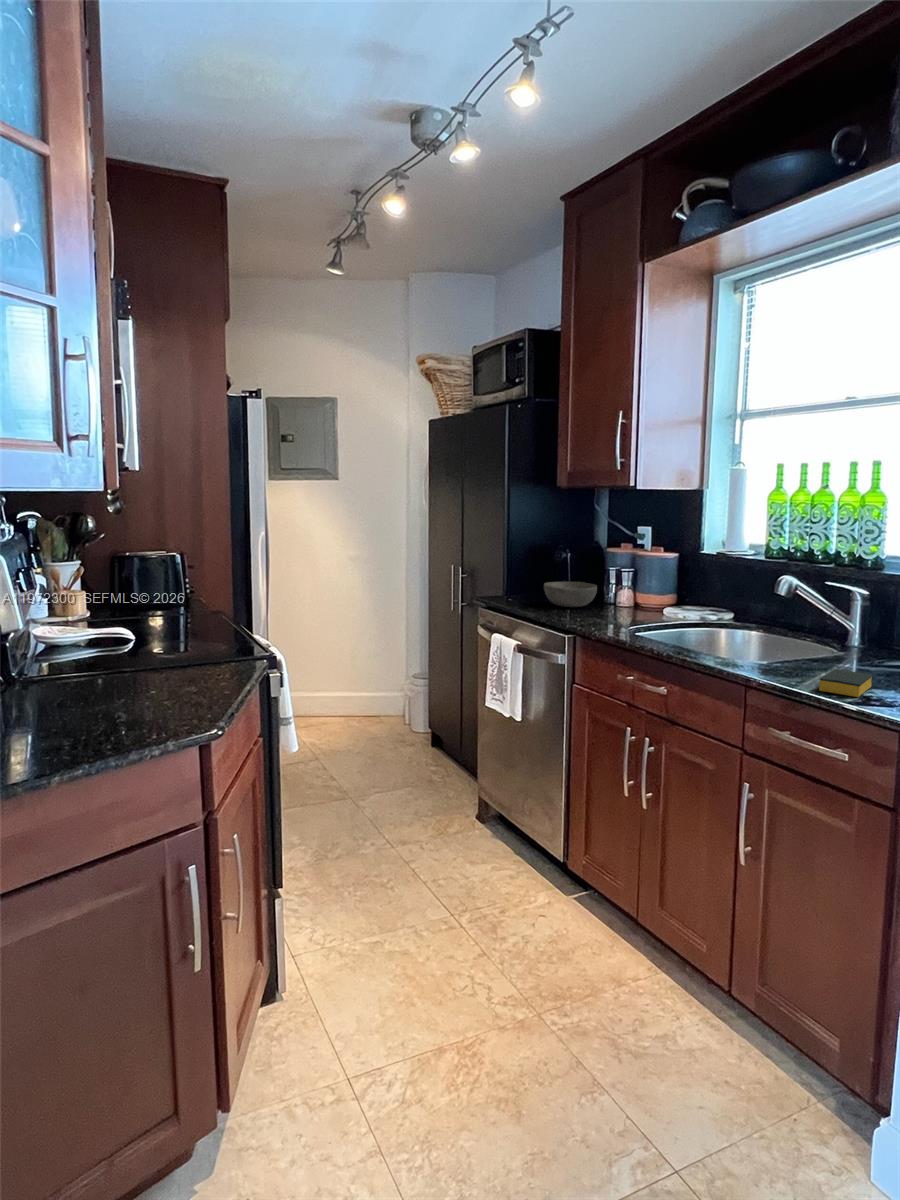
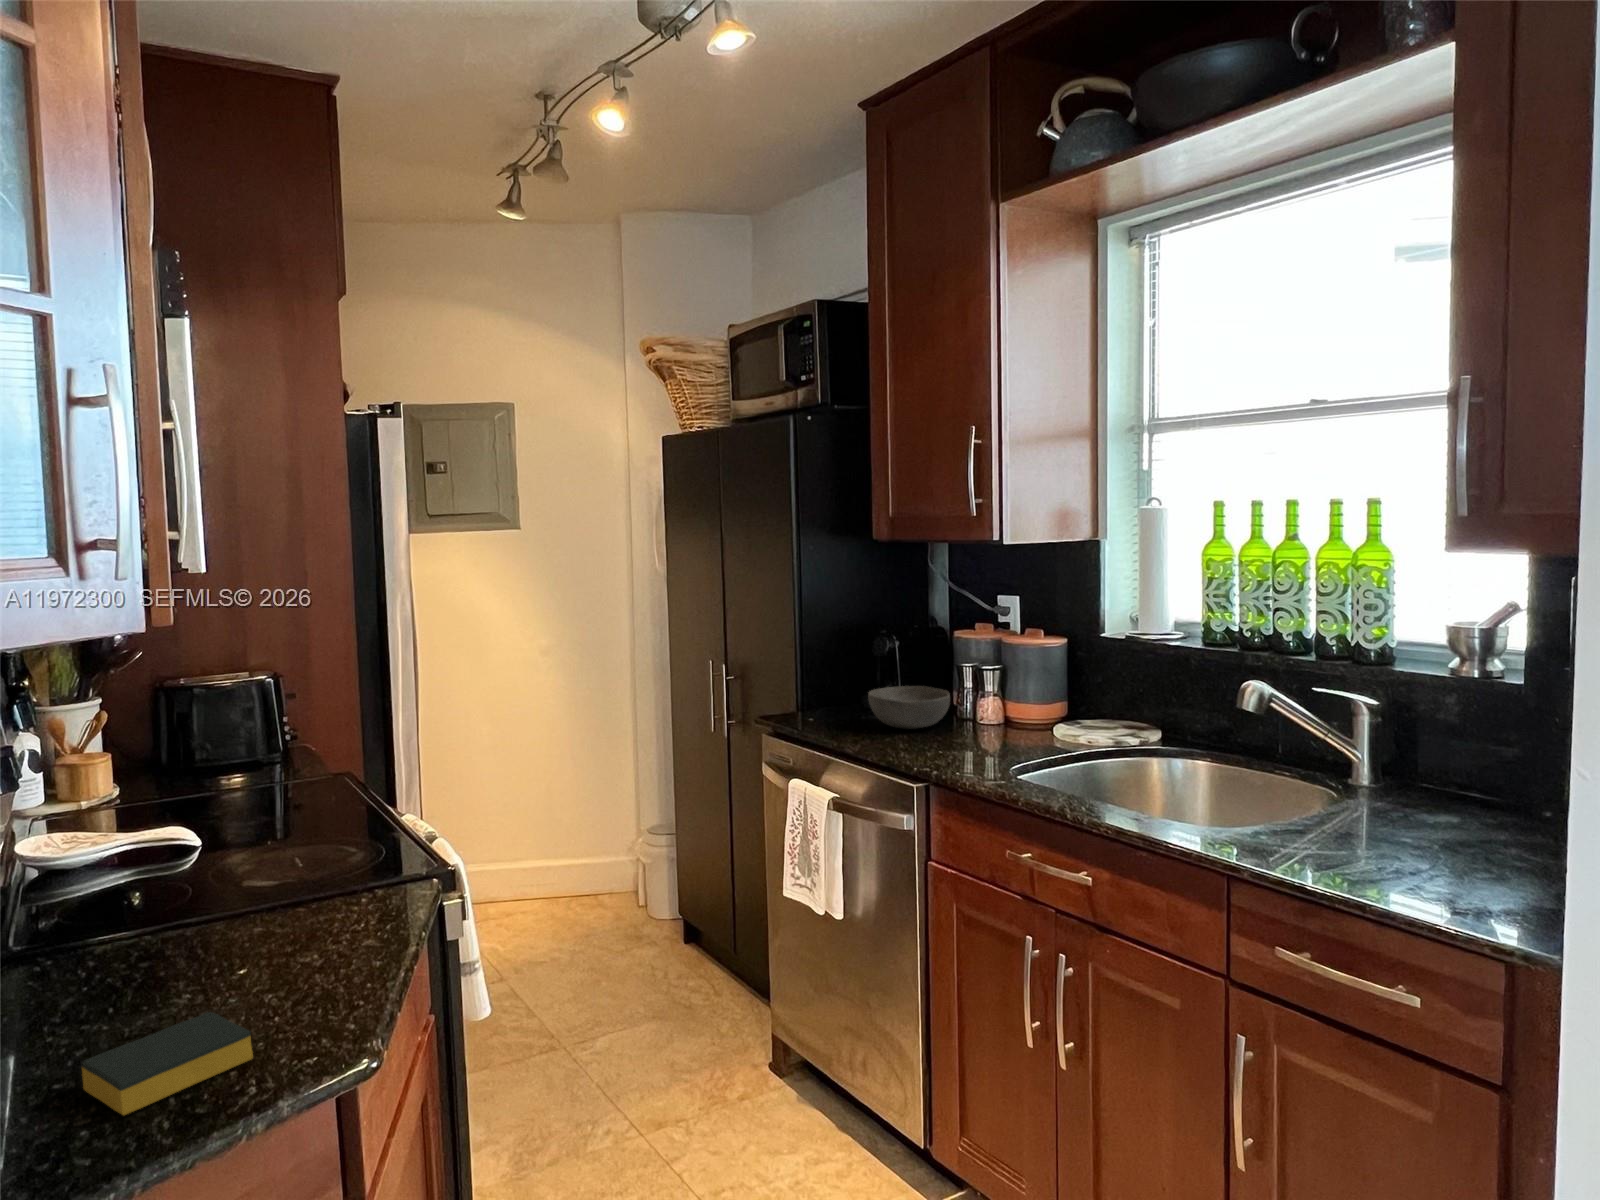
sponge: present [819,669,872,697] -> present [81,1012,253,1115]

